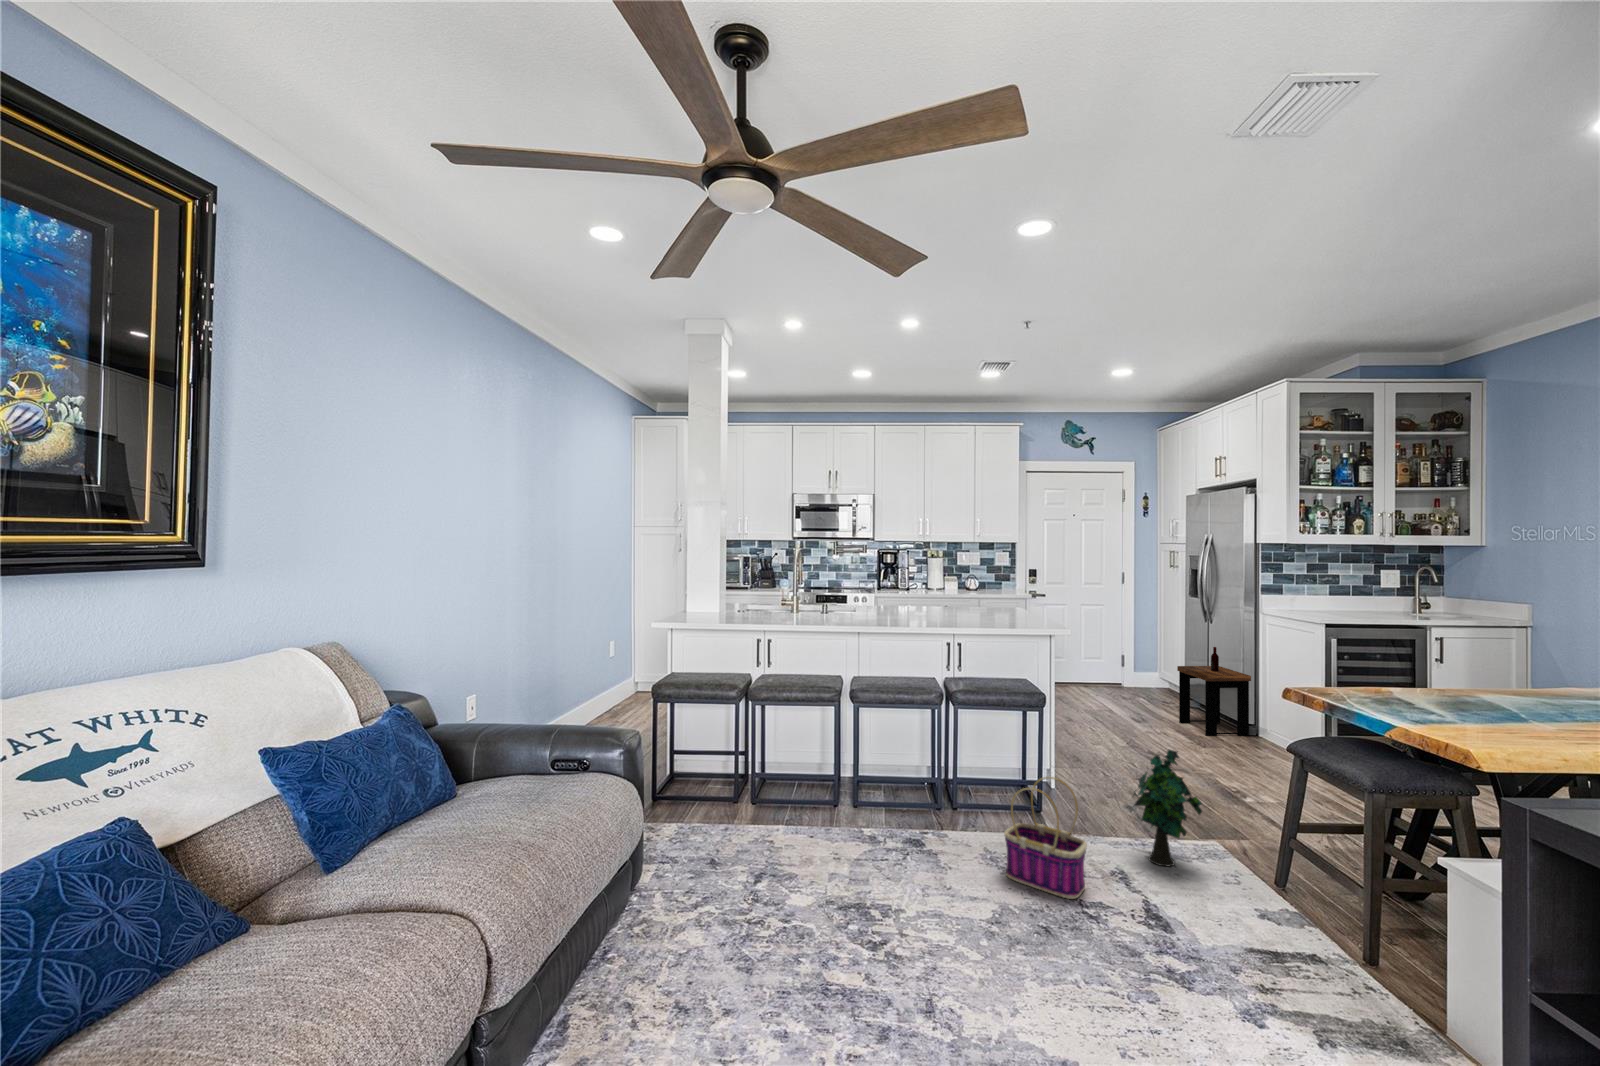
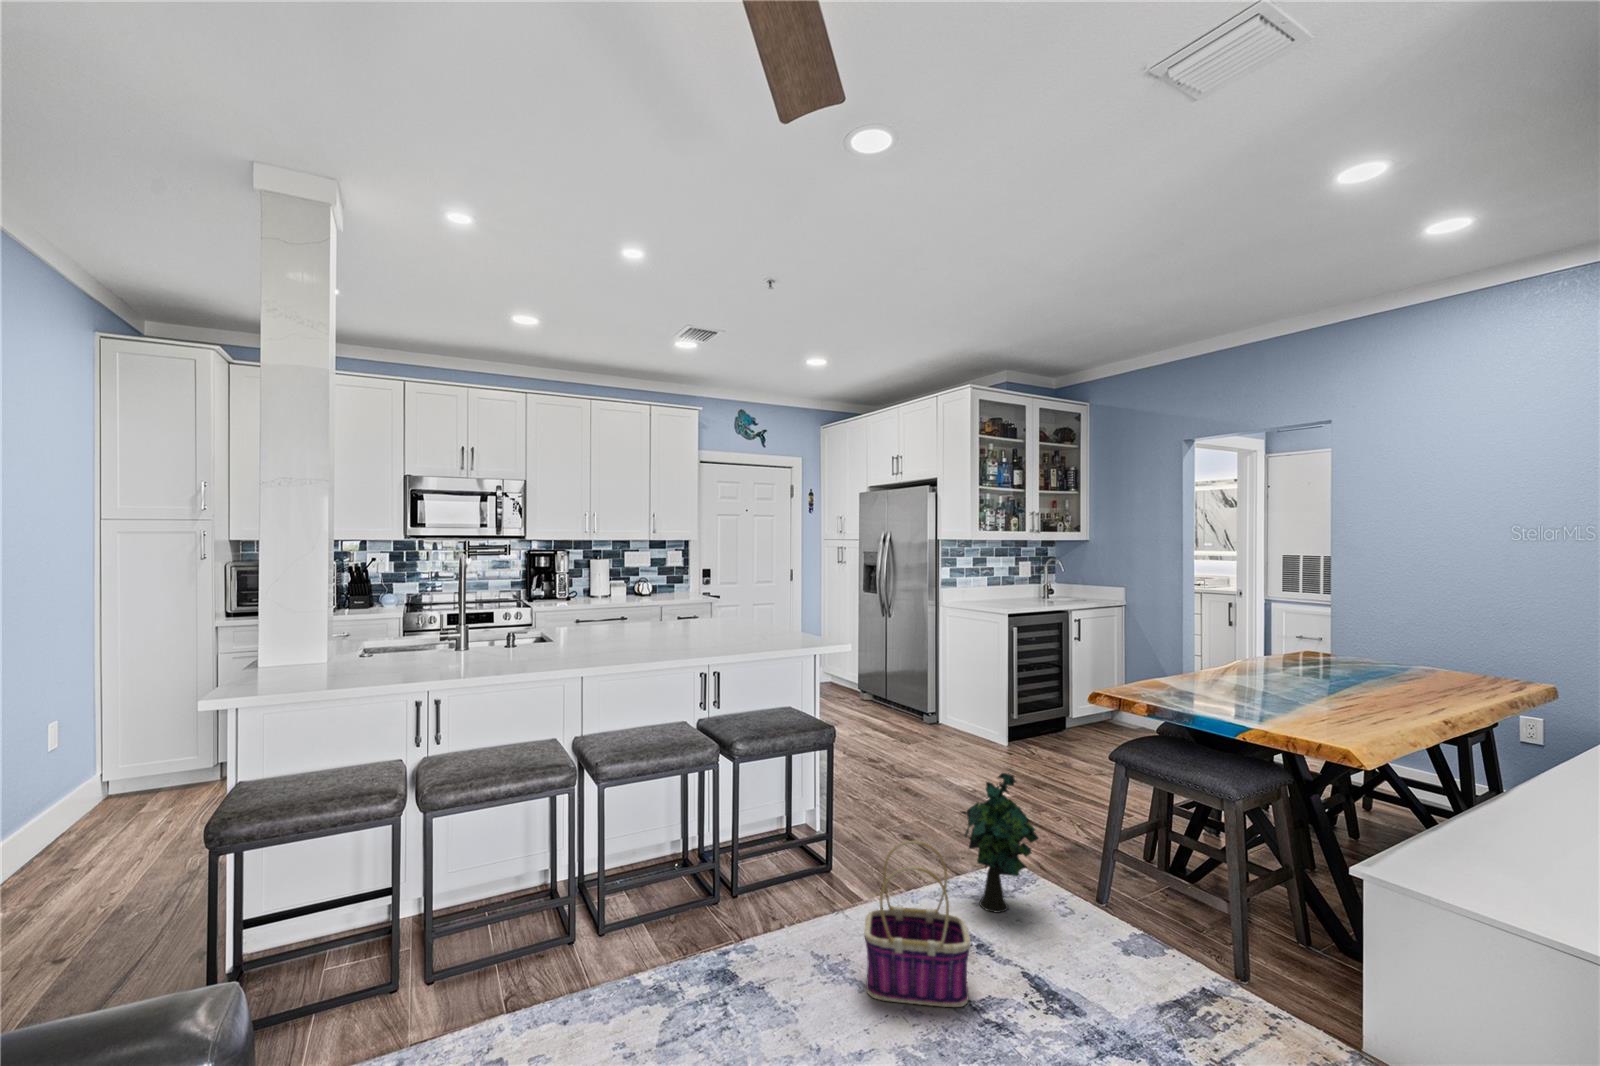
side table: present [1177,647,1251,736] -> none [868,642,935,732]

